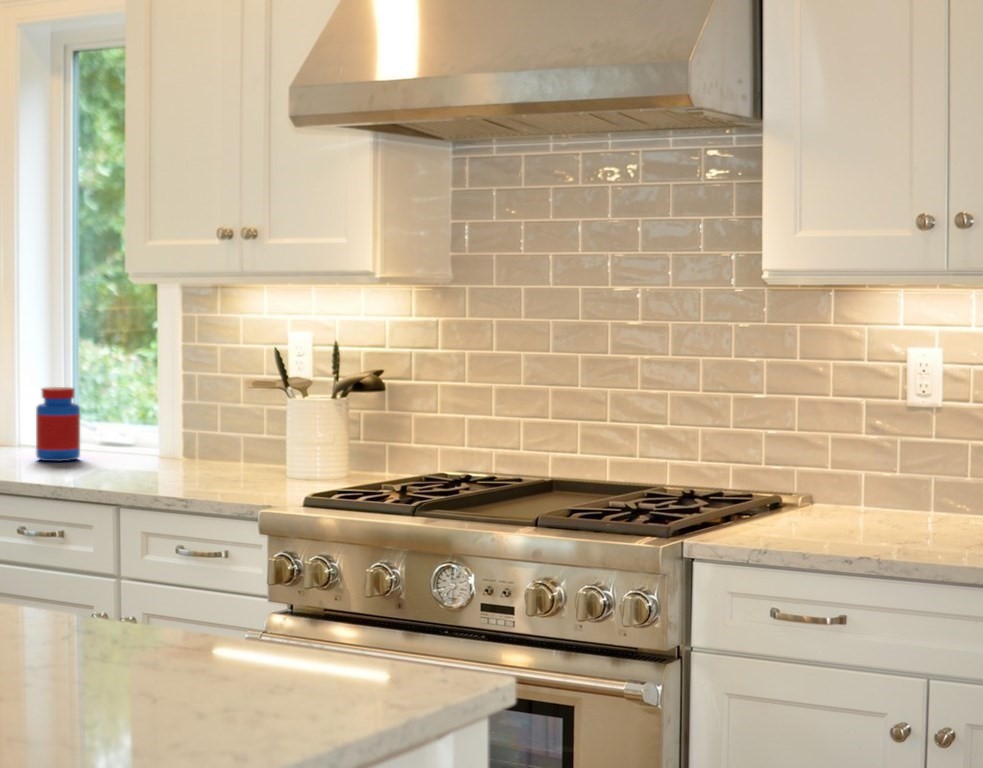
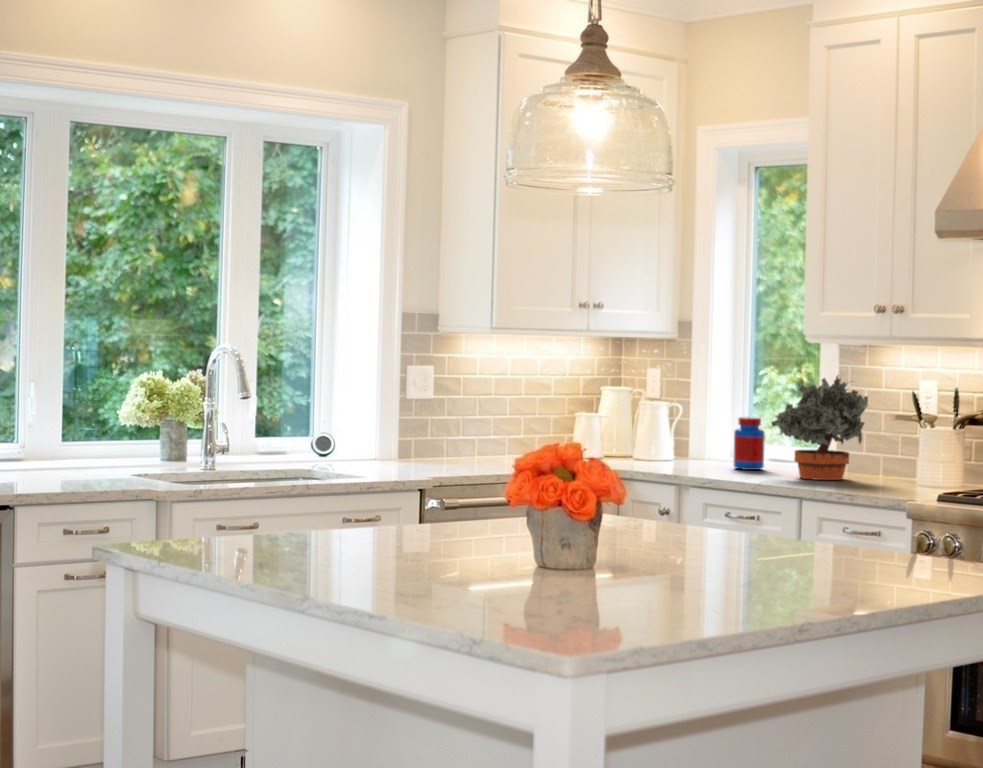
potted plant: none [81,325,217,475] -> present [771,376,868,480]

